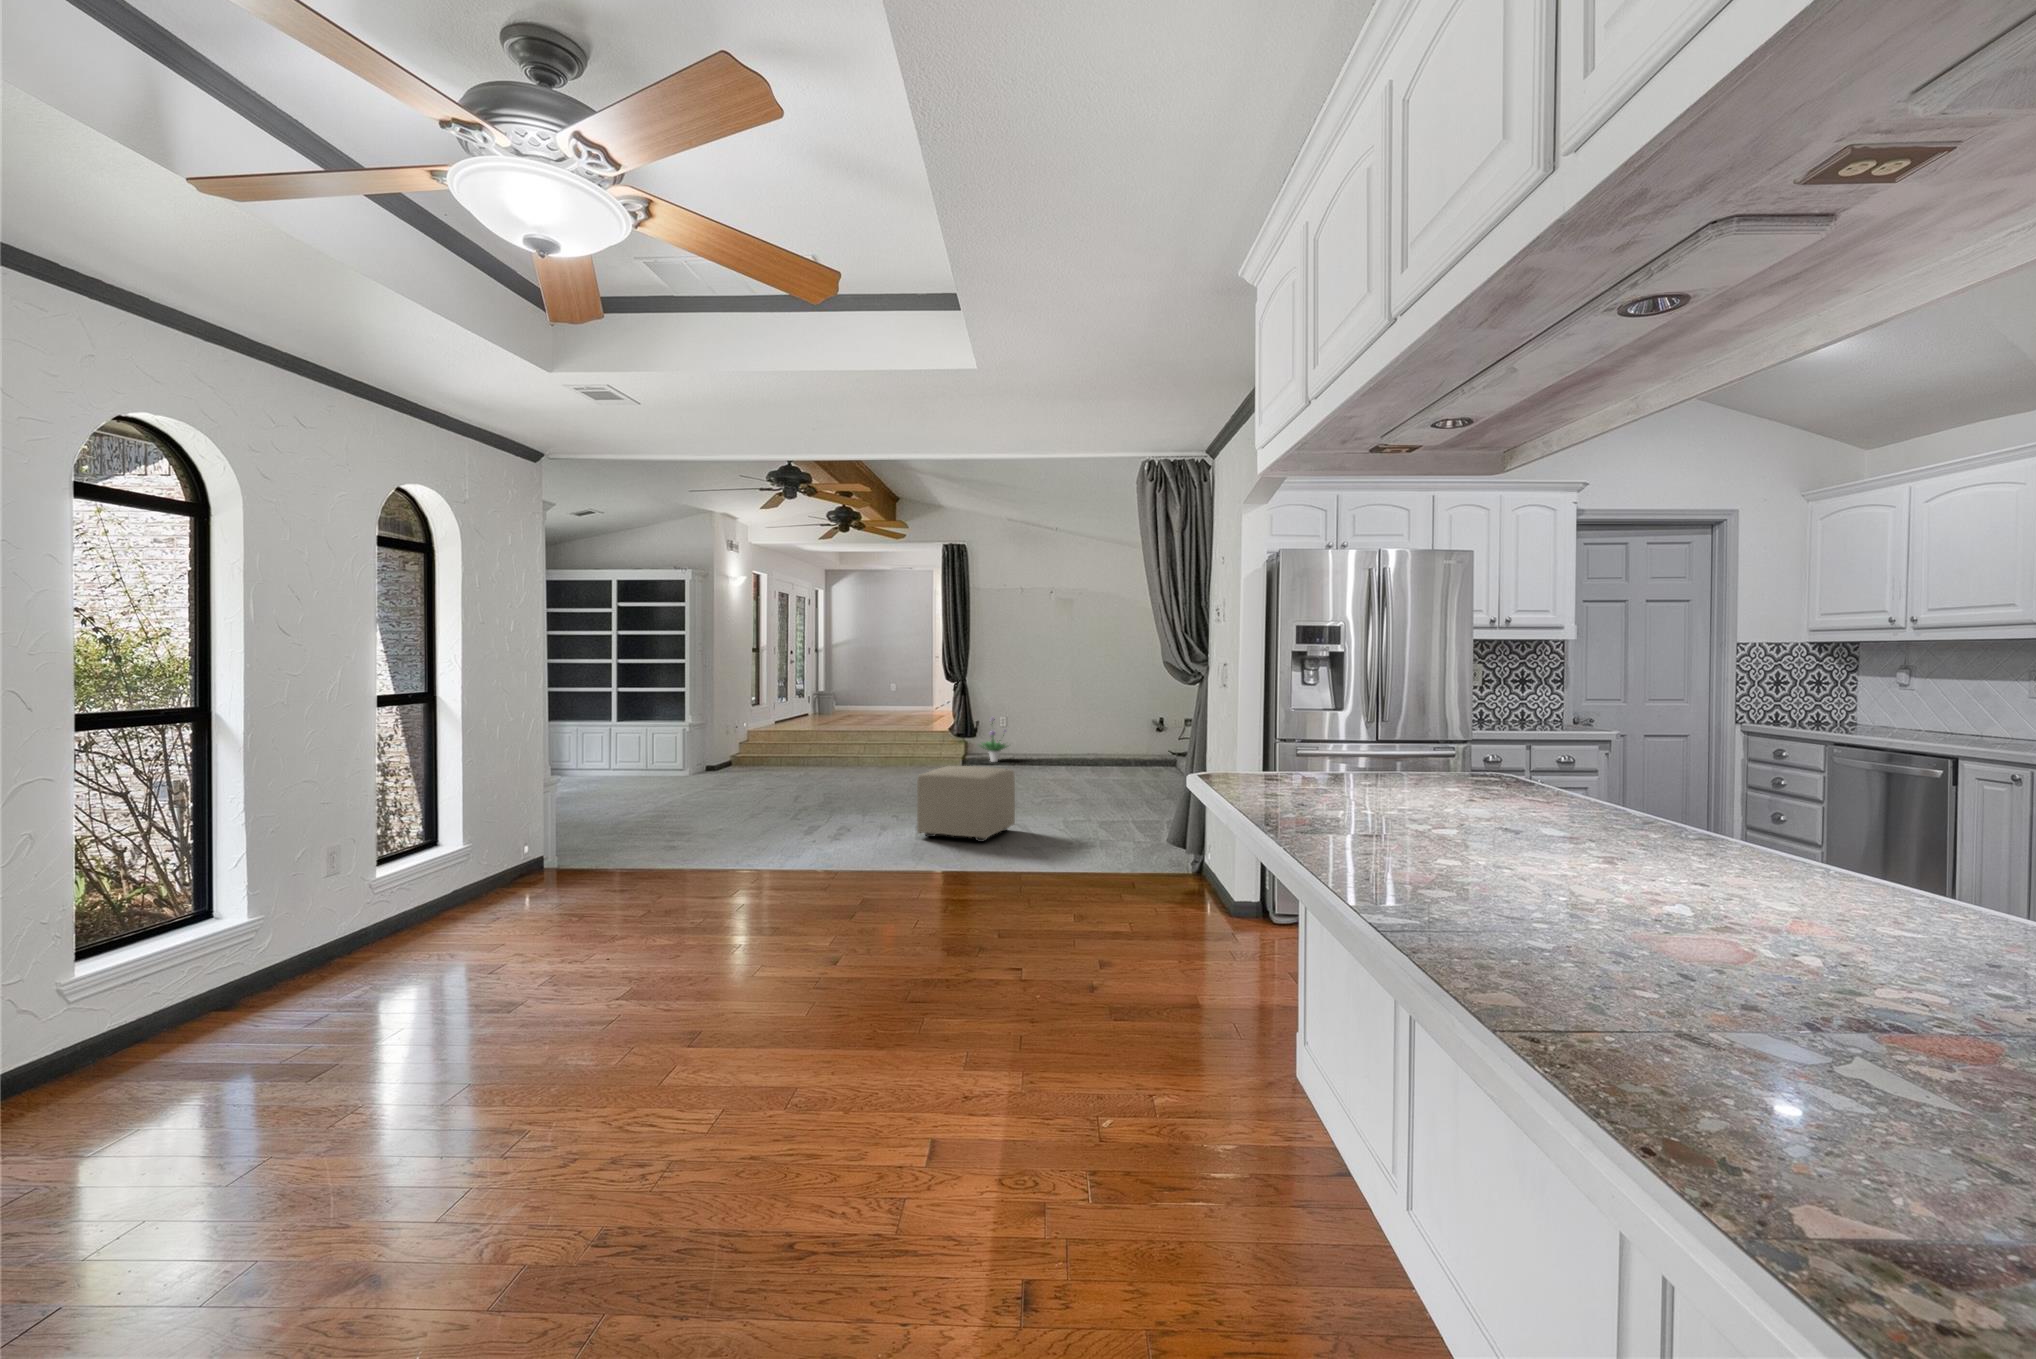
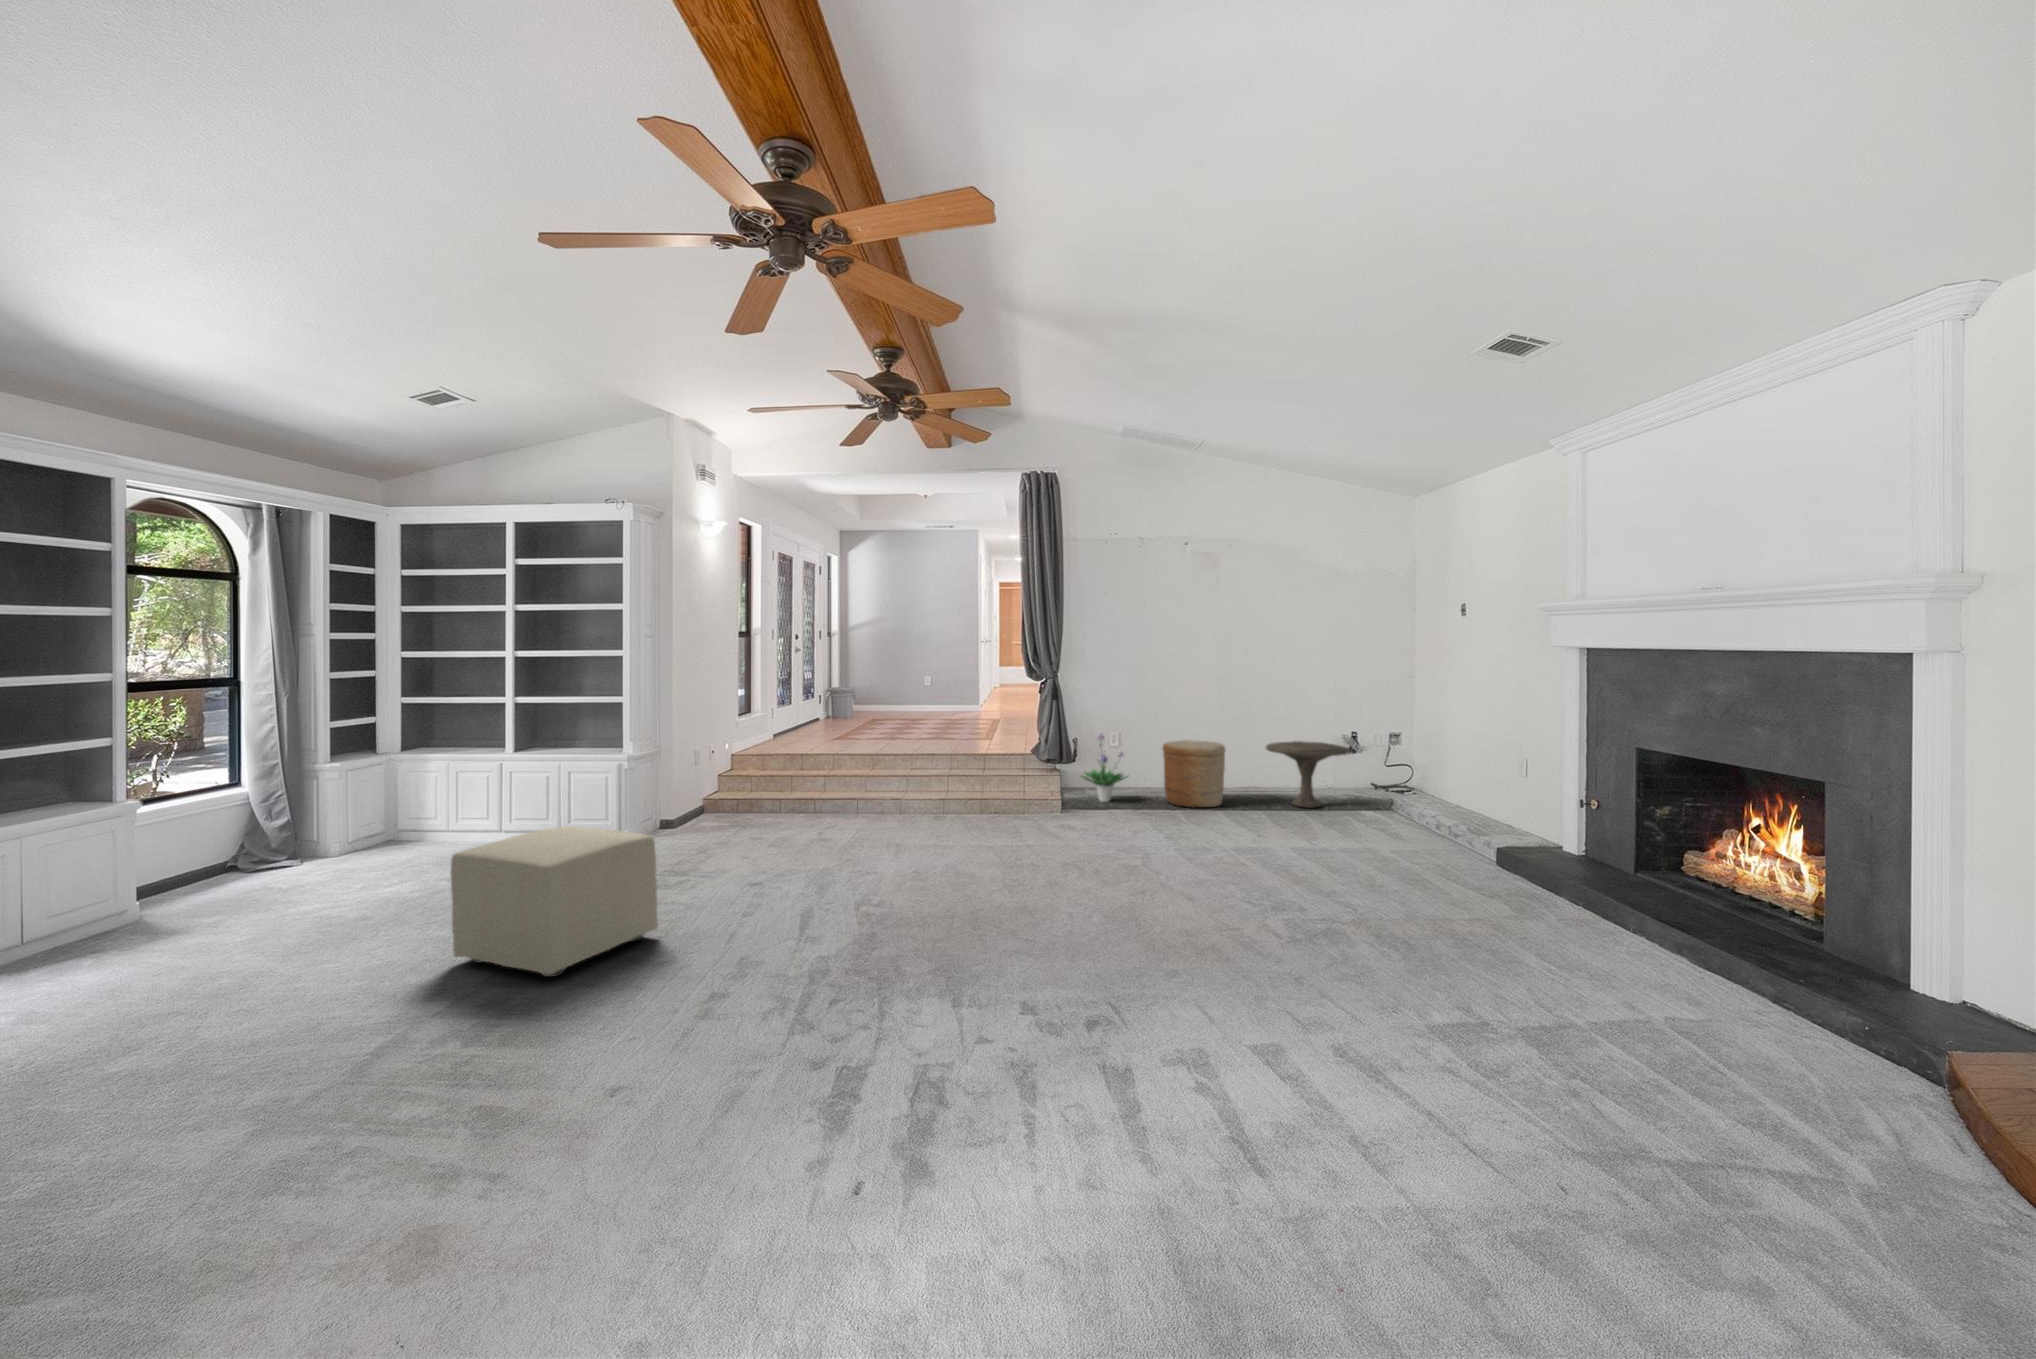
woven basket: none [1032,722,1072,765] -> present [1163,740,1225,808]
side table: none [1097,724,1152,765] -> present [1266,741,1349,808]
ottoman: present [917,766,1015,842] -> present [450,826,658,977]

